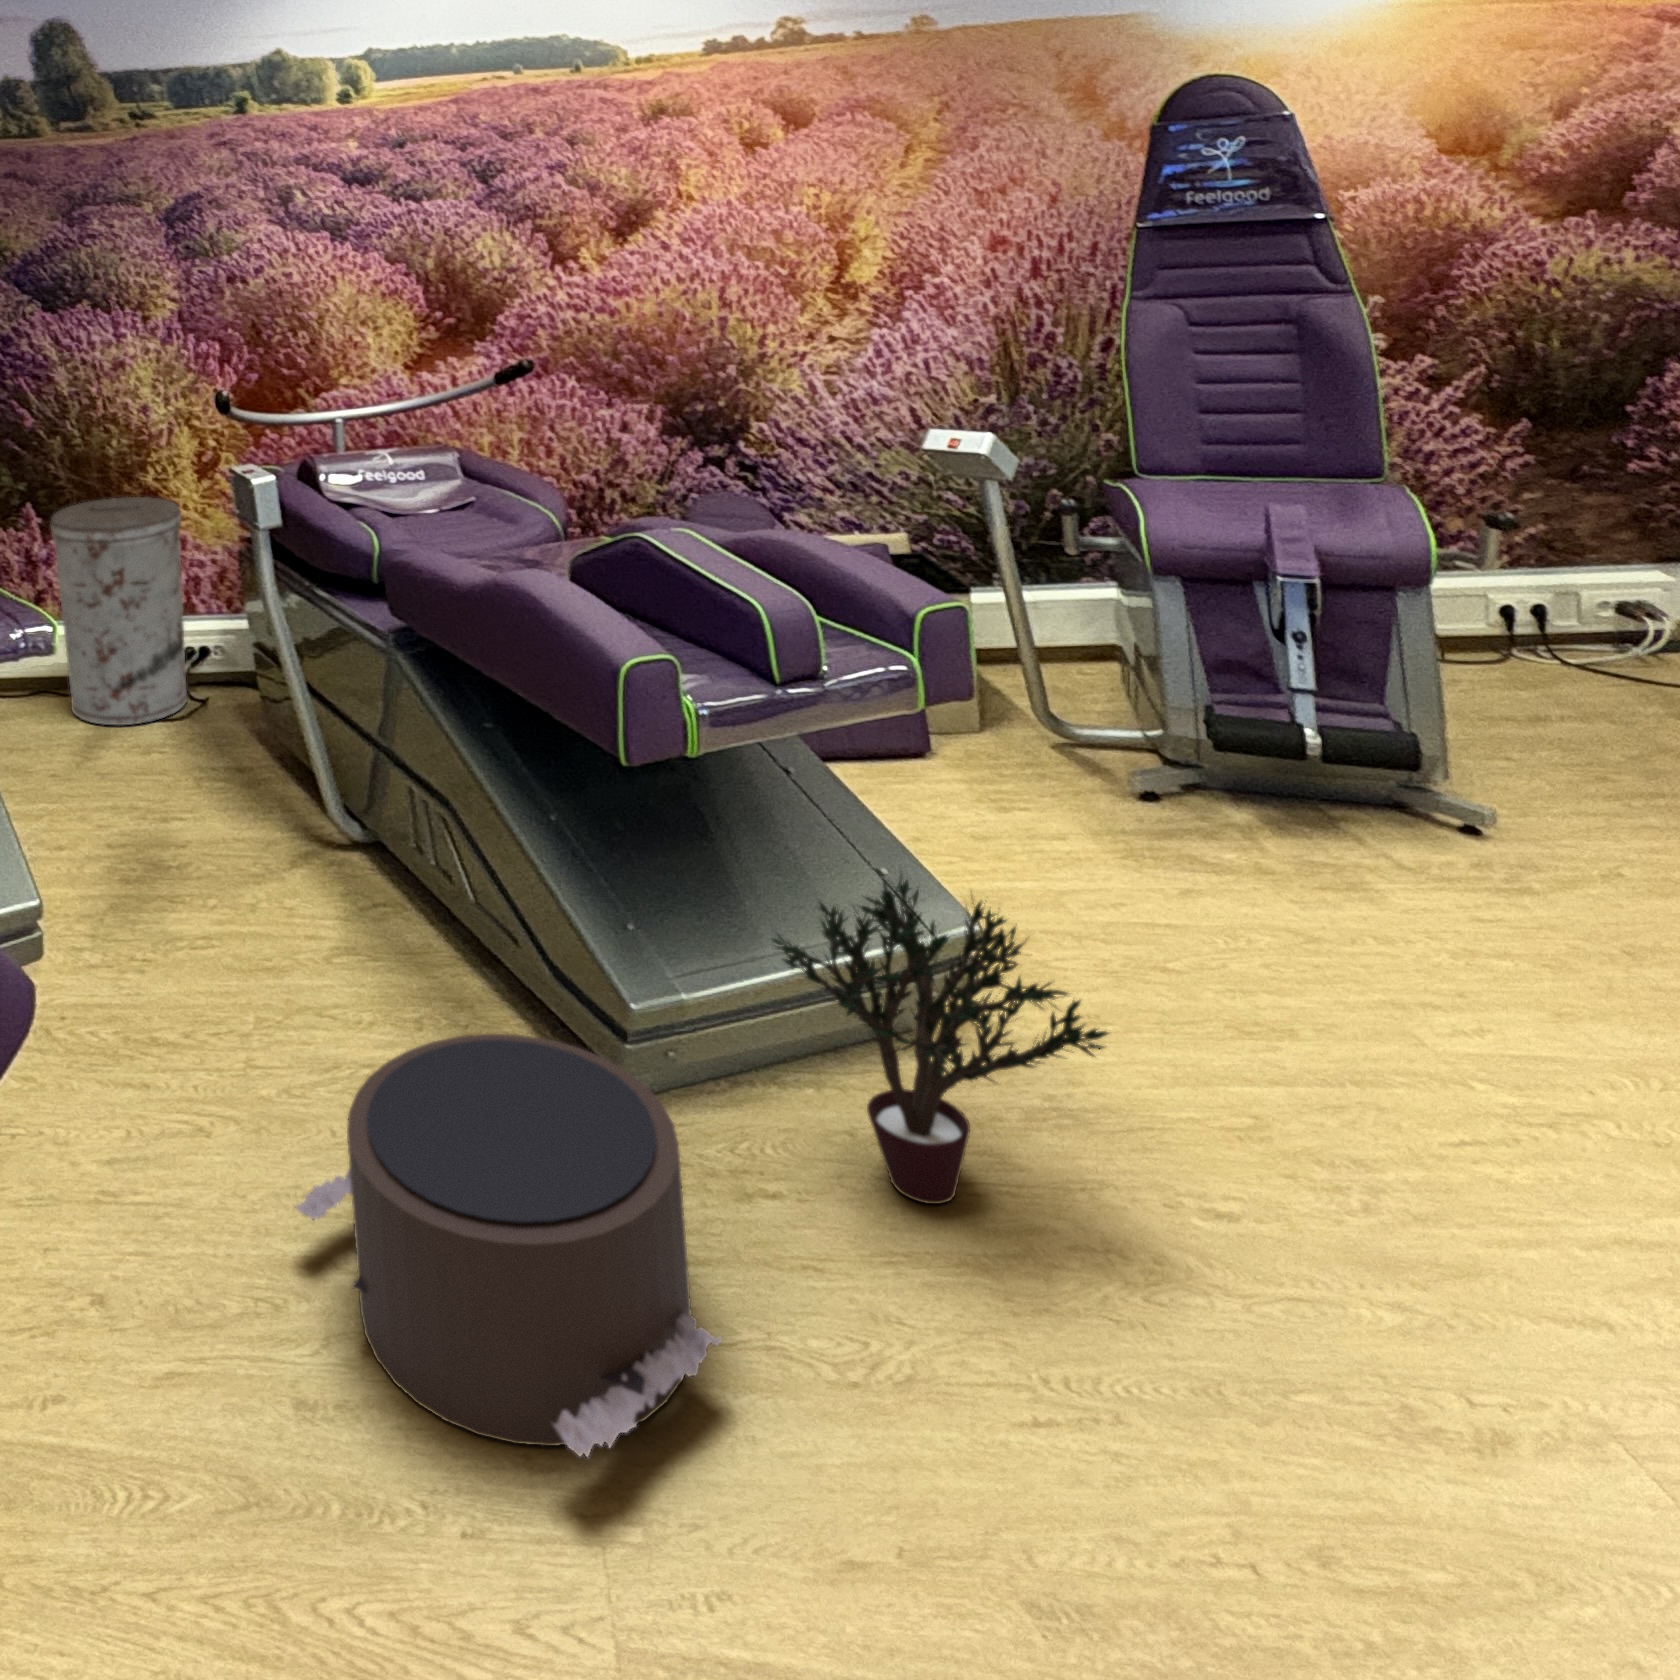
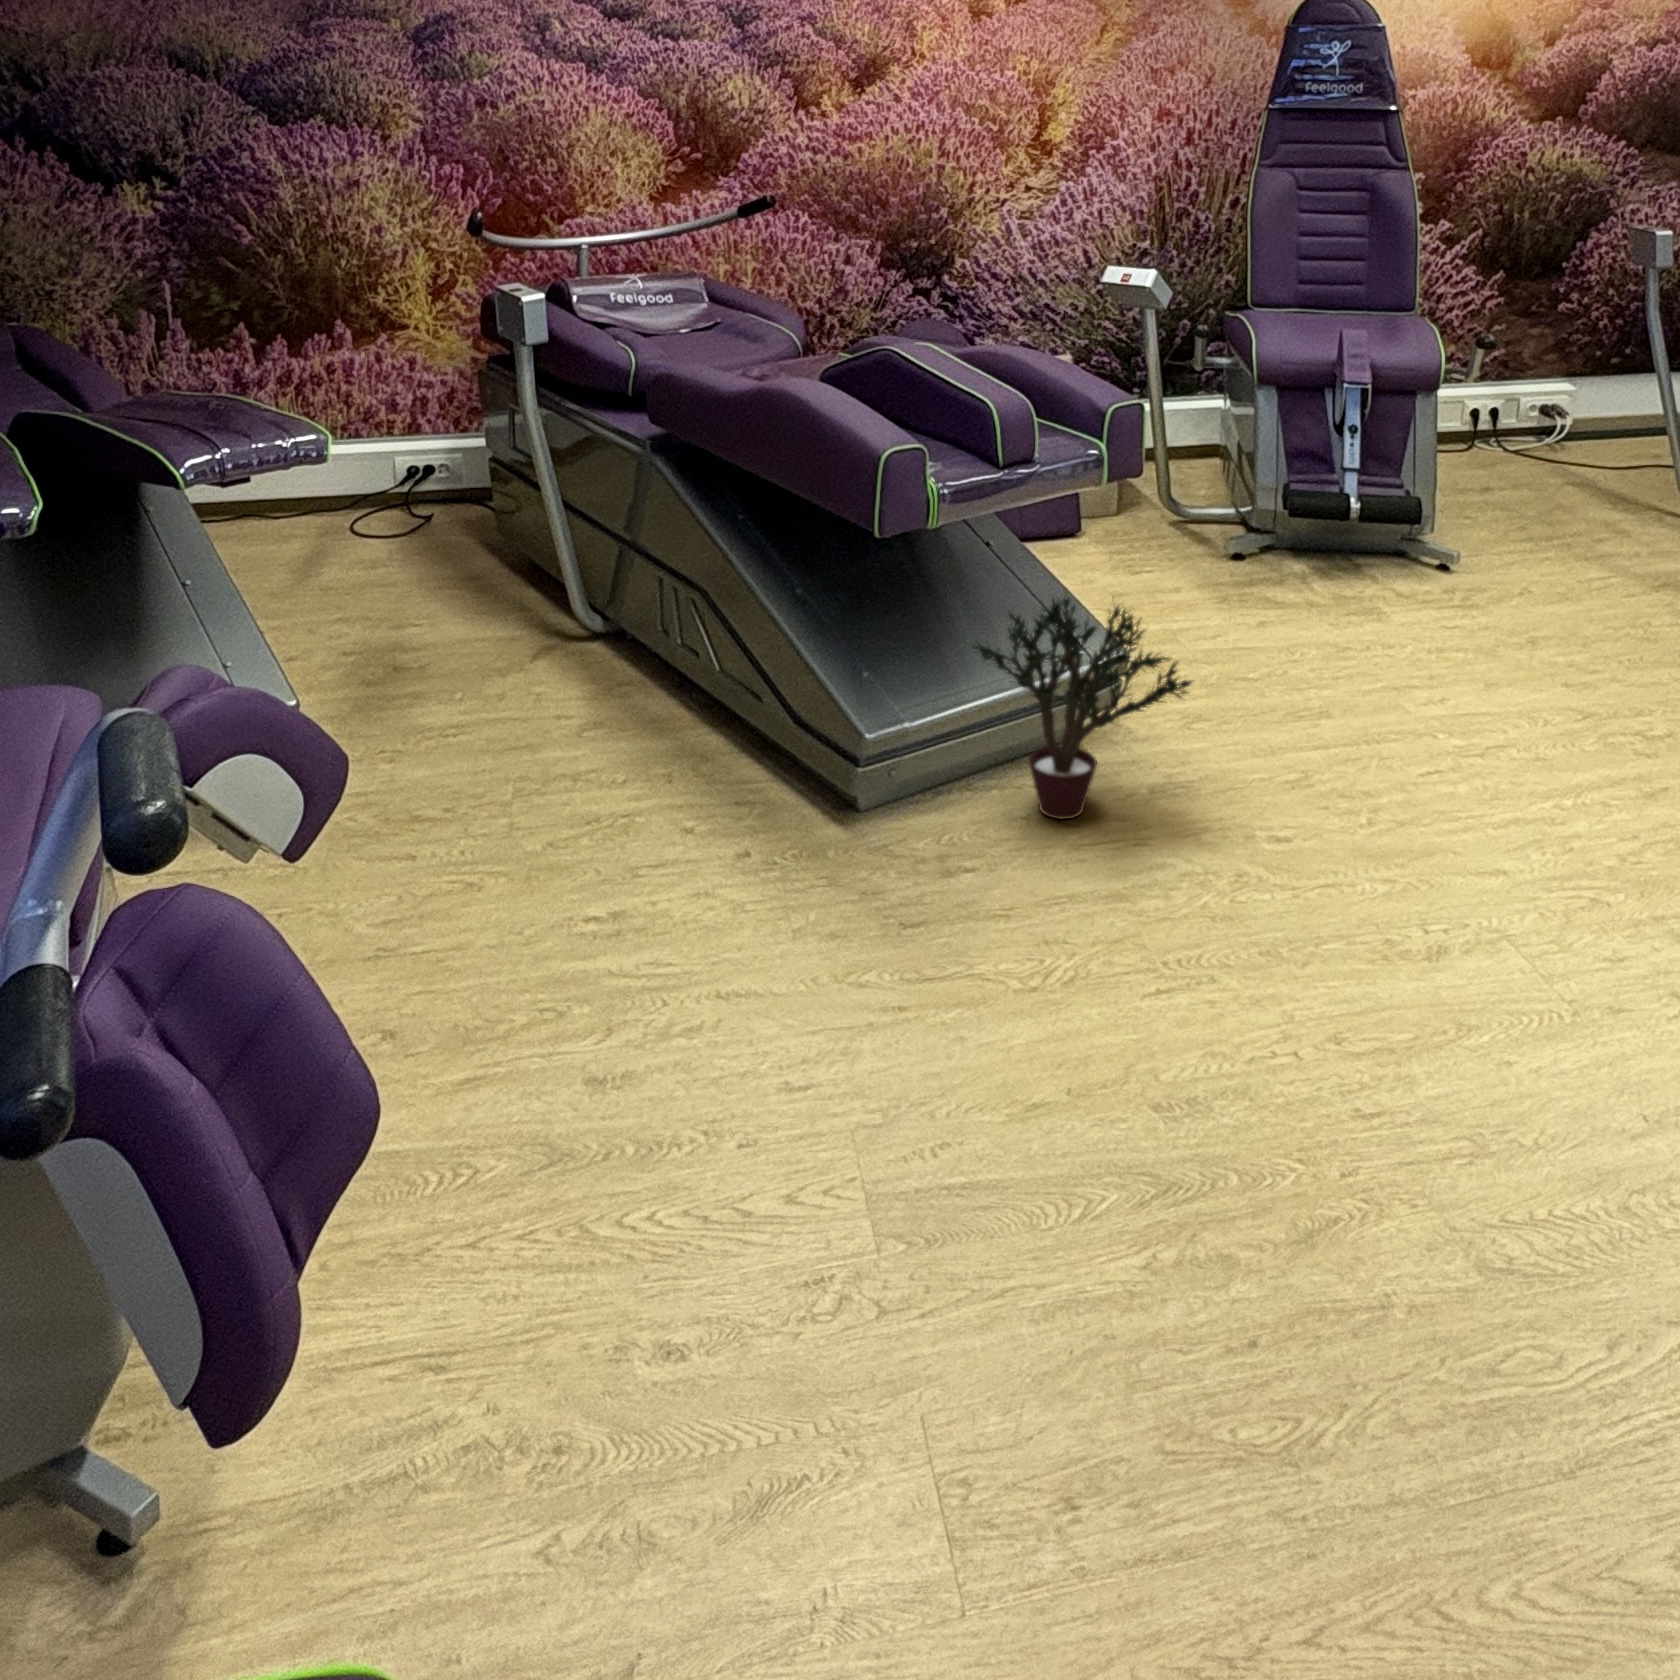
trash can: present [51,497,187,725] -> none [274,320,418,545]
pouf: present [296,1034,722,1457] -> none [591,731,928,999]

